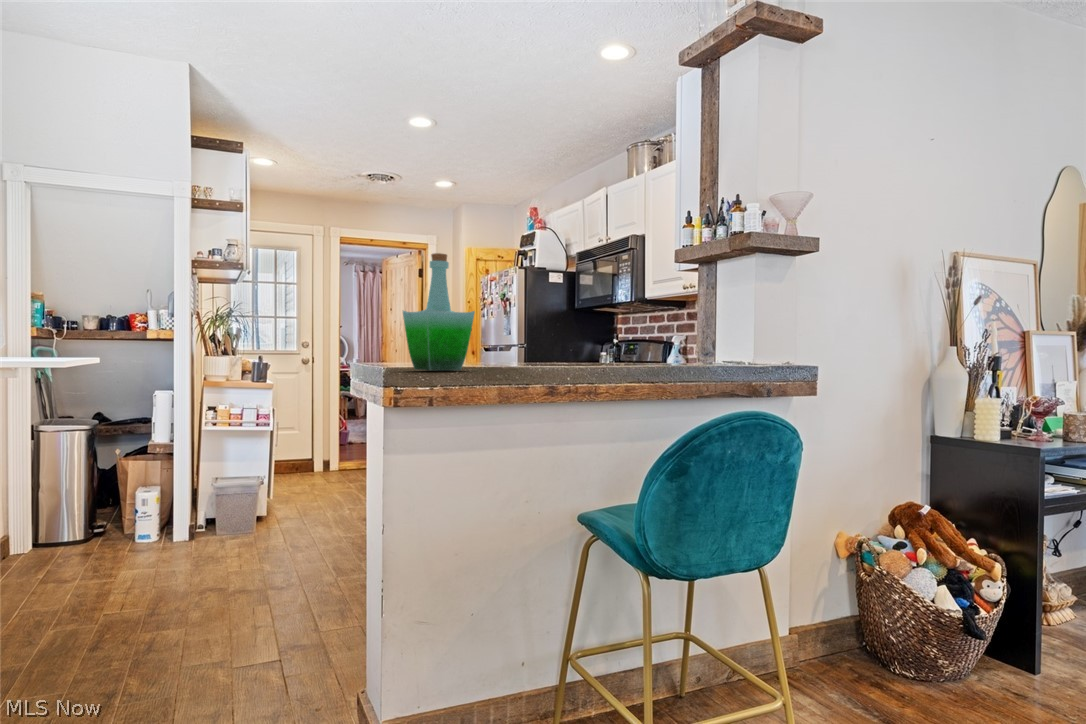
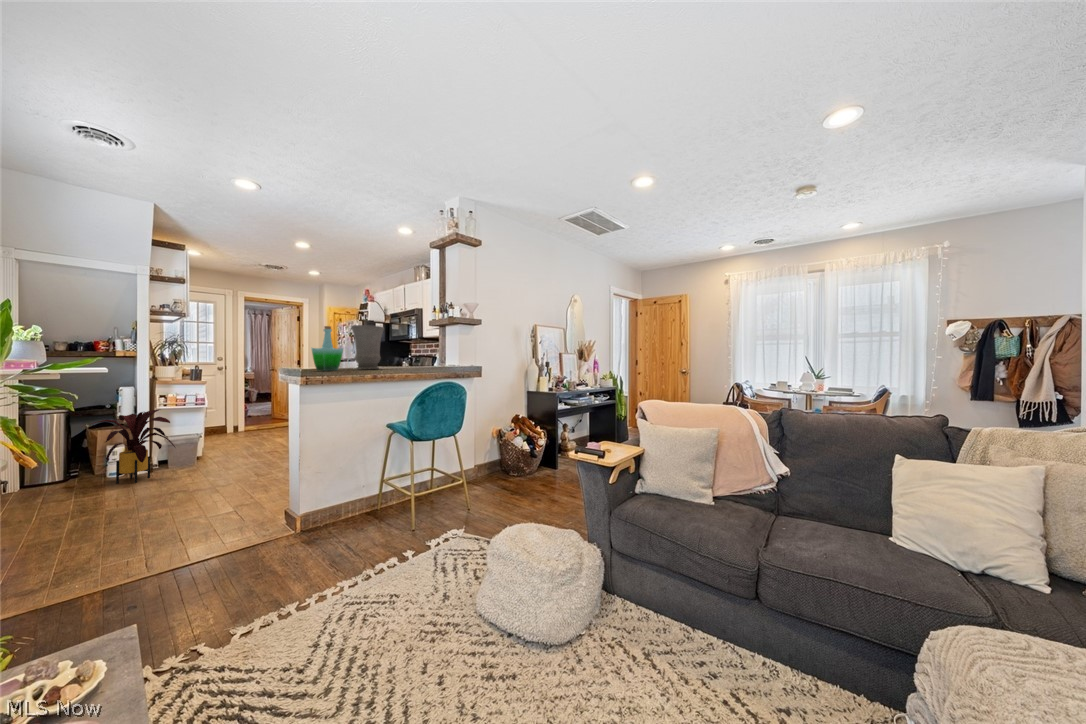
vase: none [494,251,573,368] -> present [351,325,384,369]
house plant: none [103,431,218,559] -> present [87,409,175,484]

